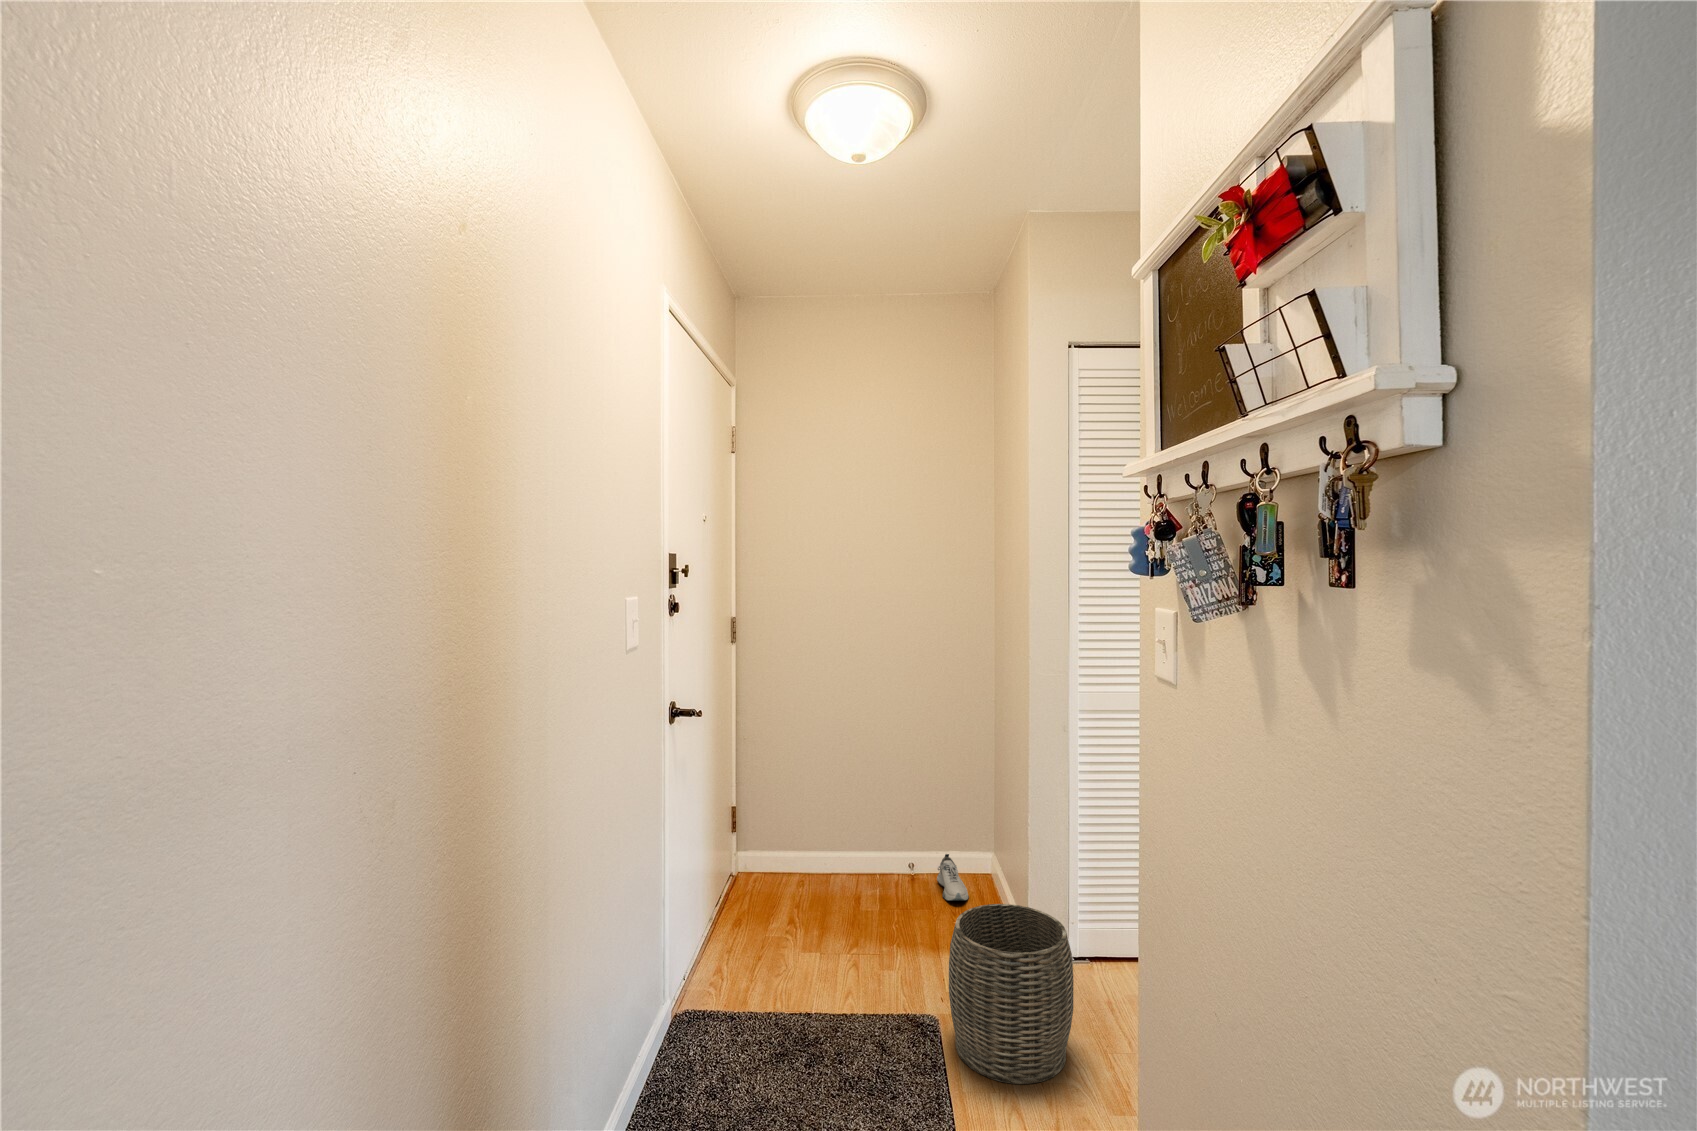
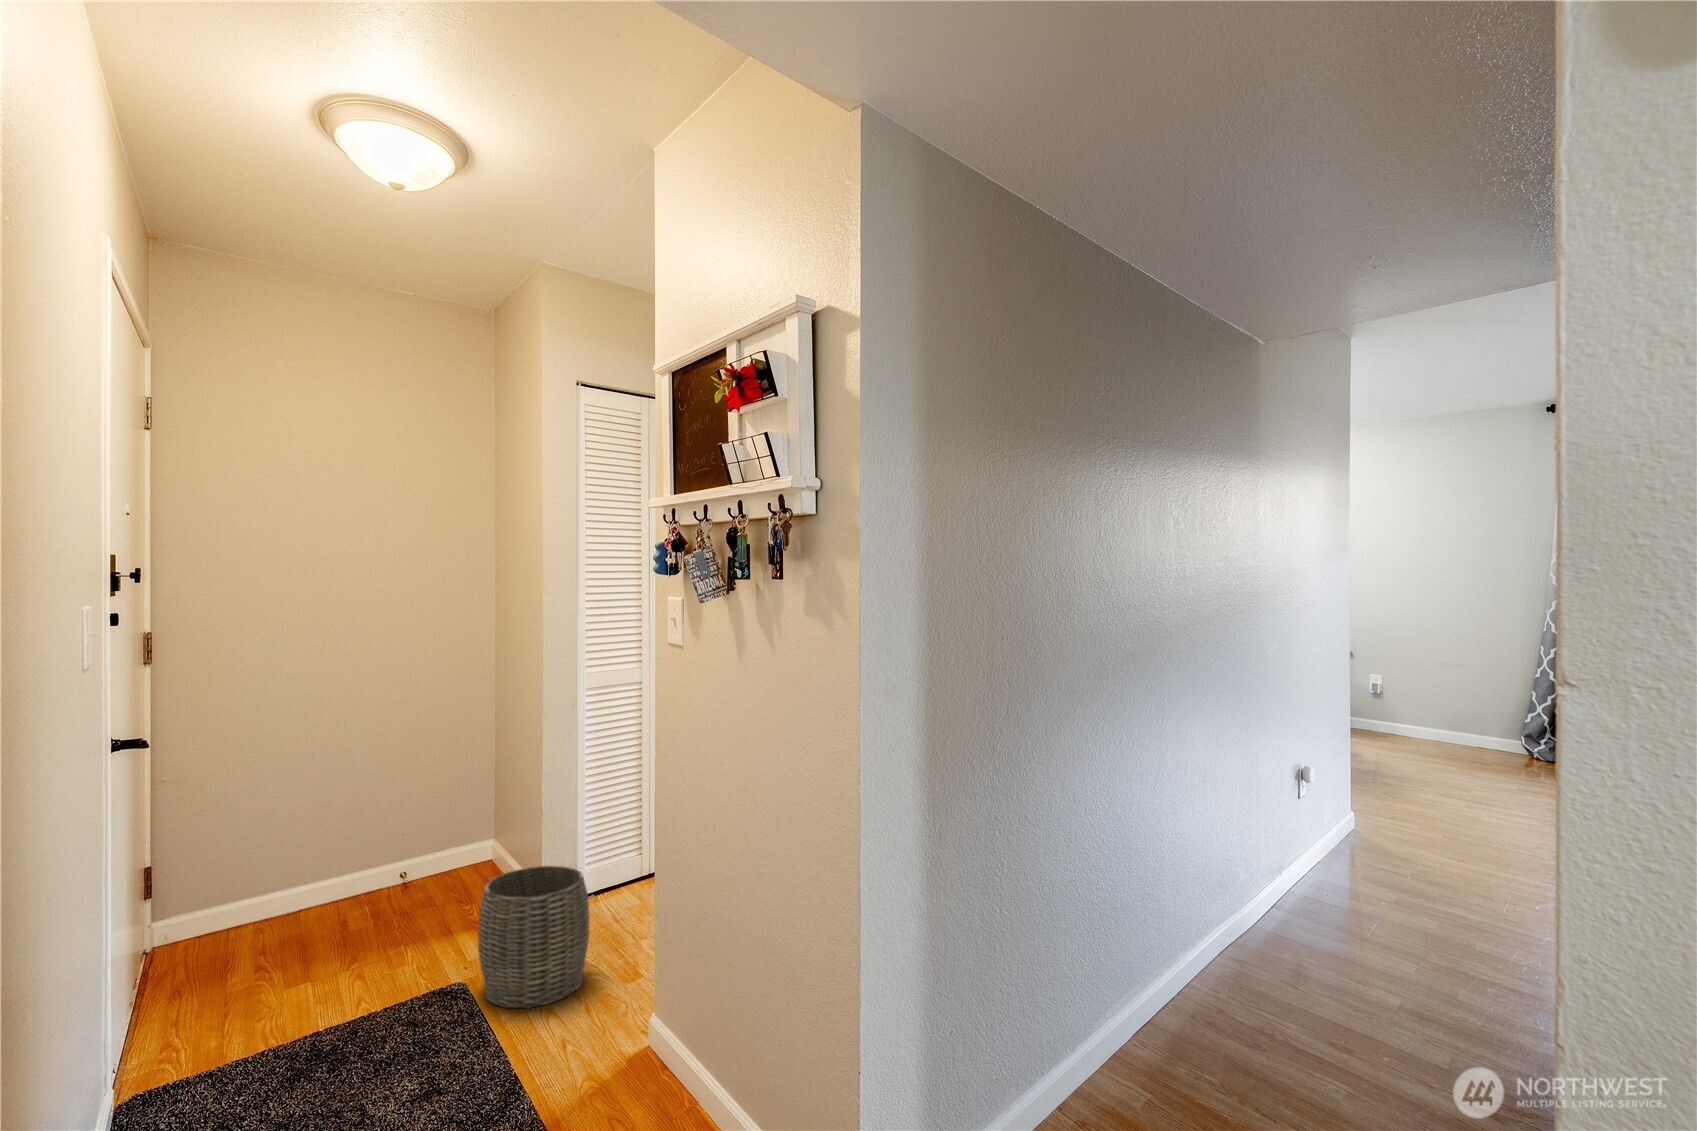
shoe: present [937,854,969,901] -> none [432,858,469,900]

